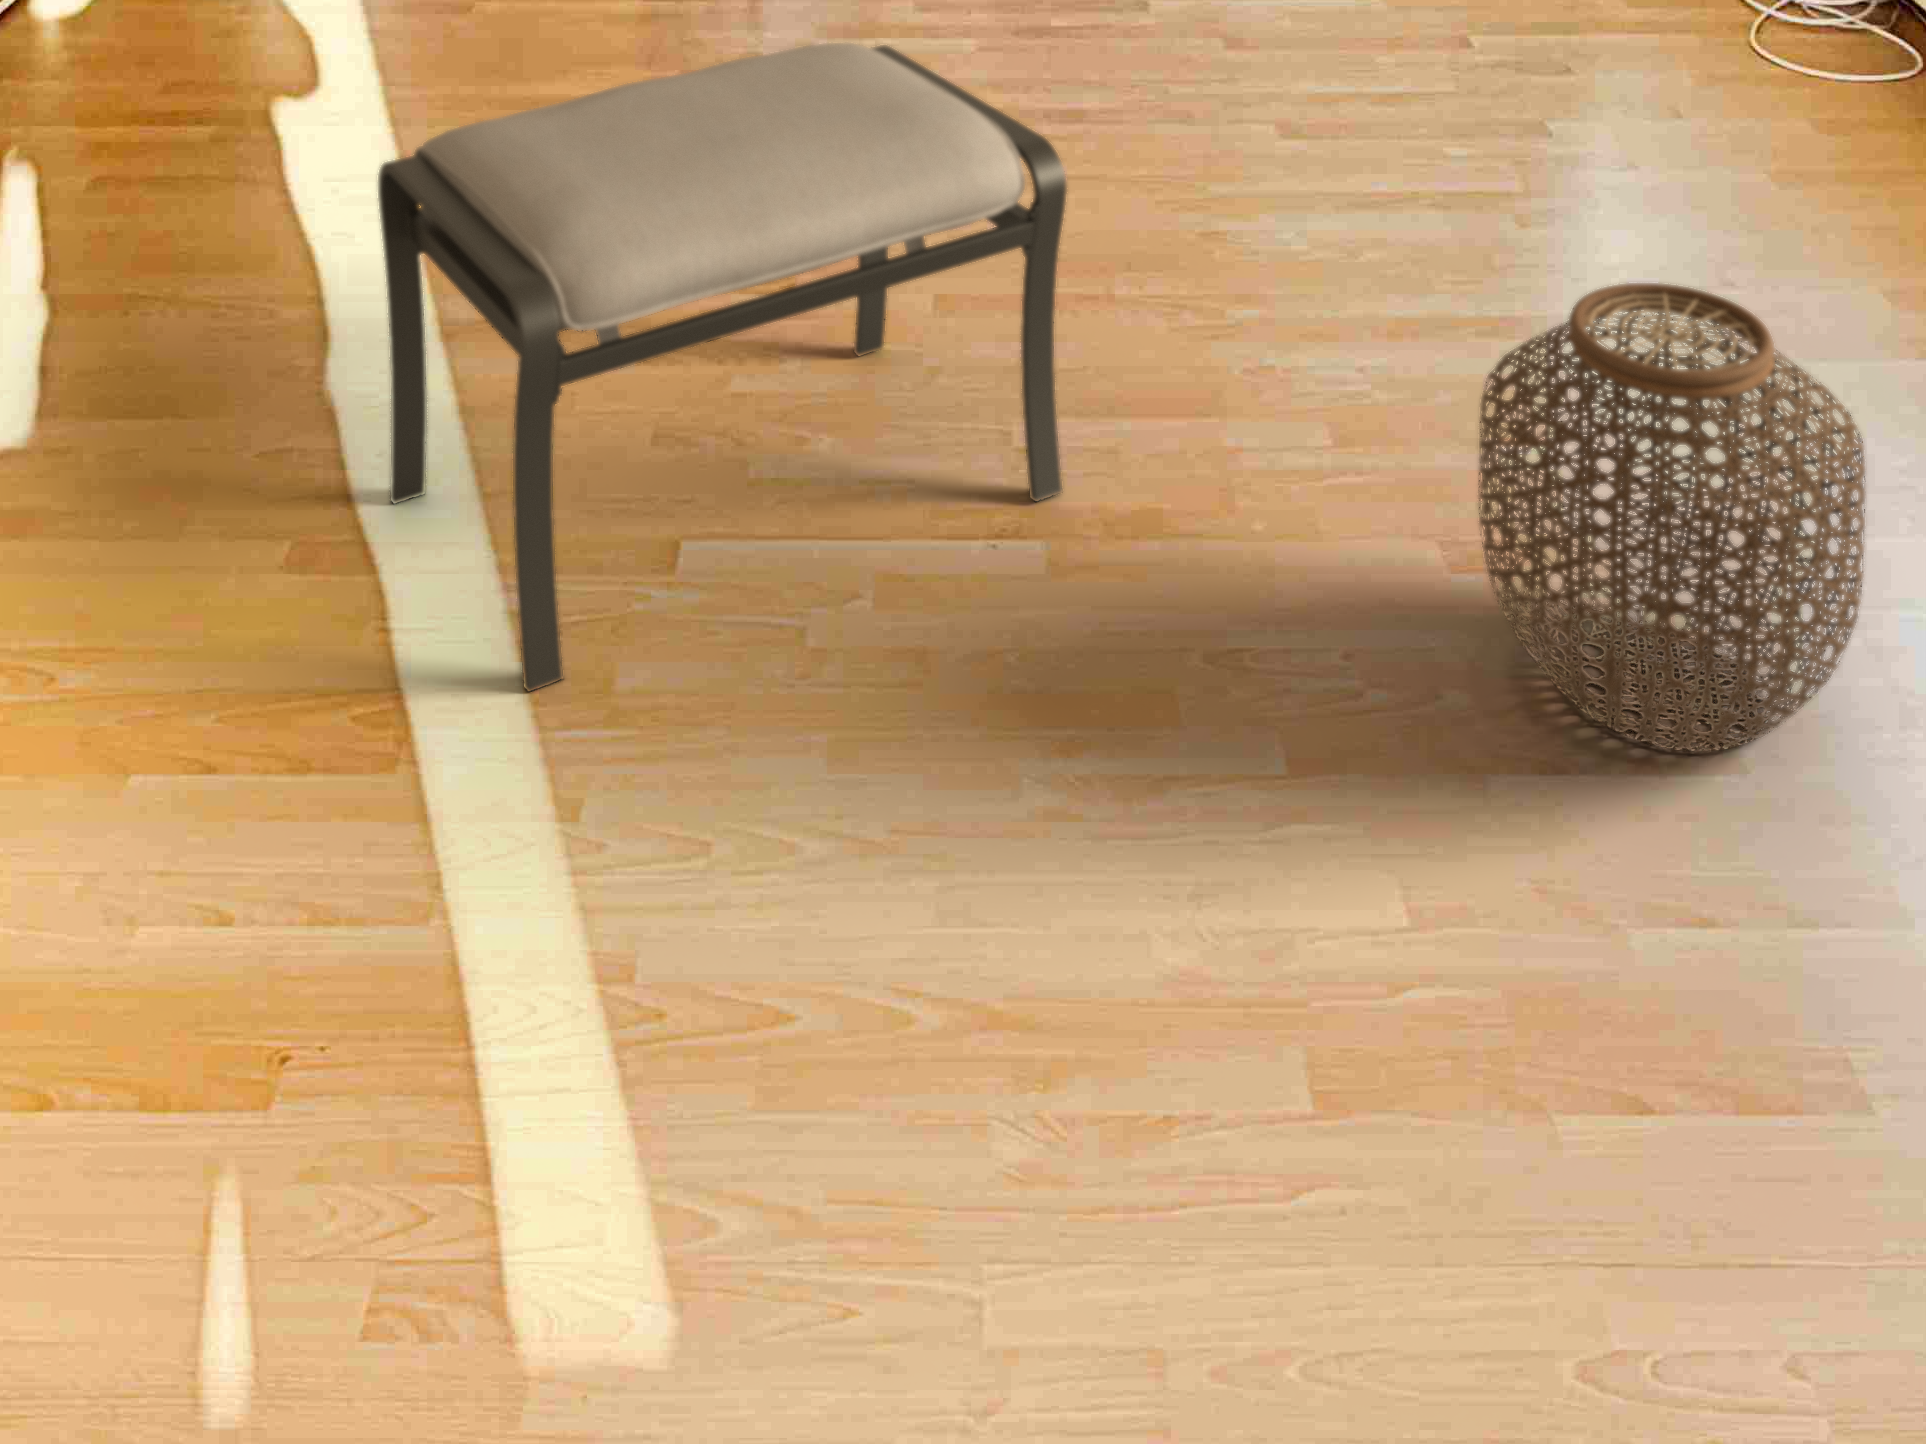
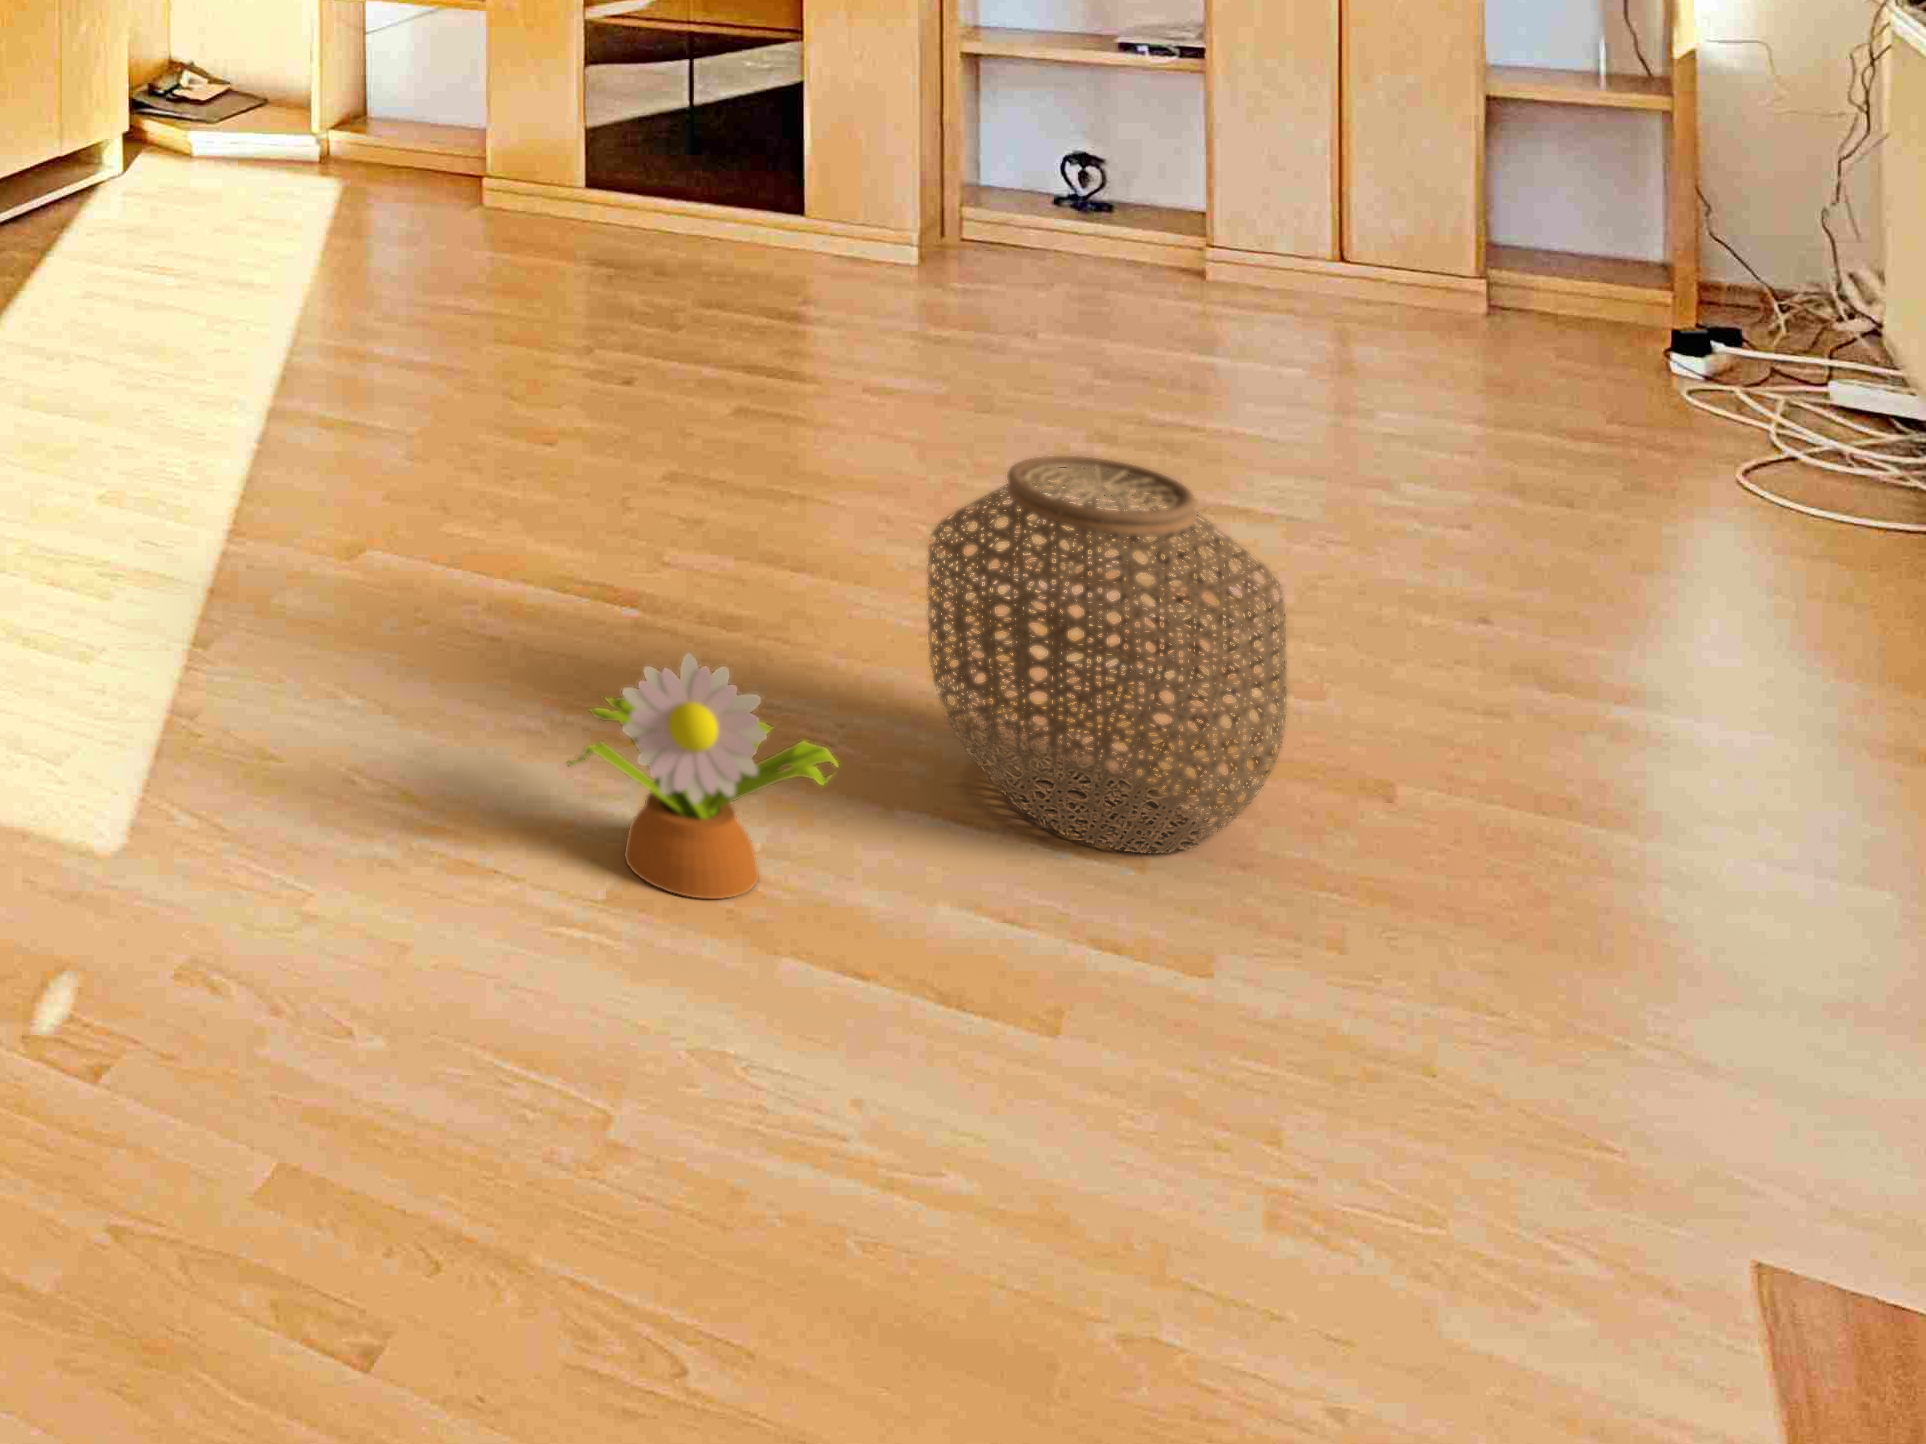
ottoman: present [378,43,1067,691] -> none [178,215,673,590]
decorative plant: none [1213,718,1541,1054] -> present [568,654,839,899]

